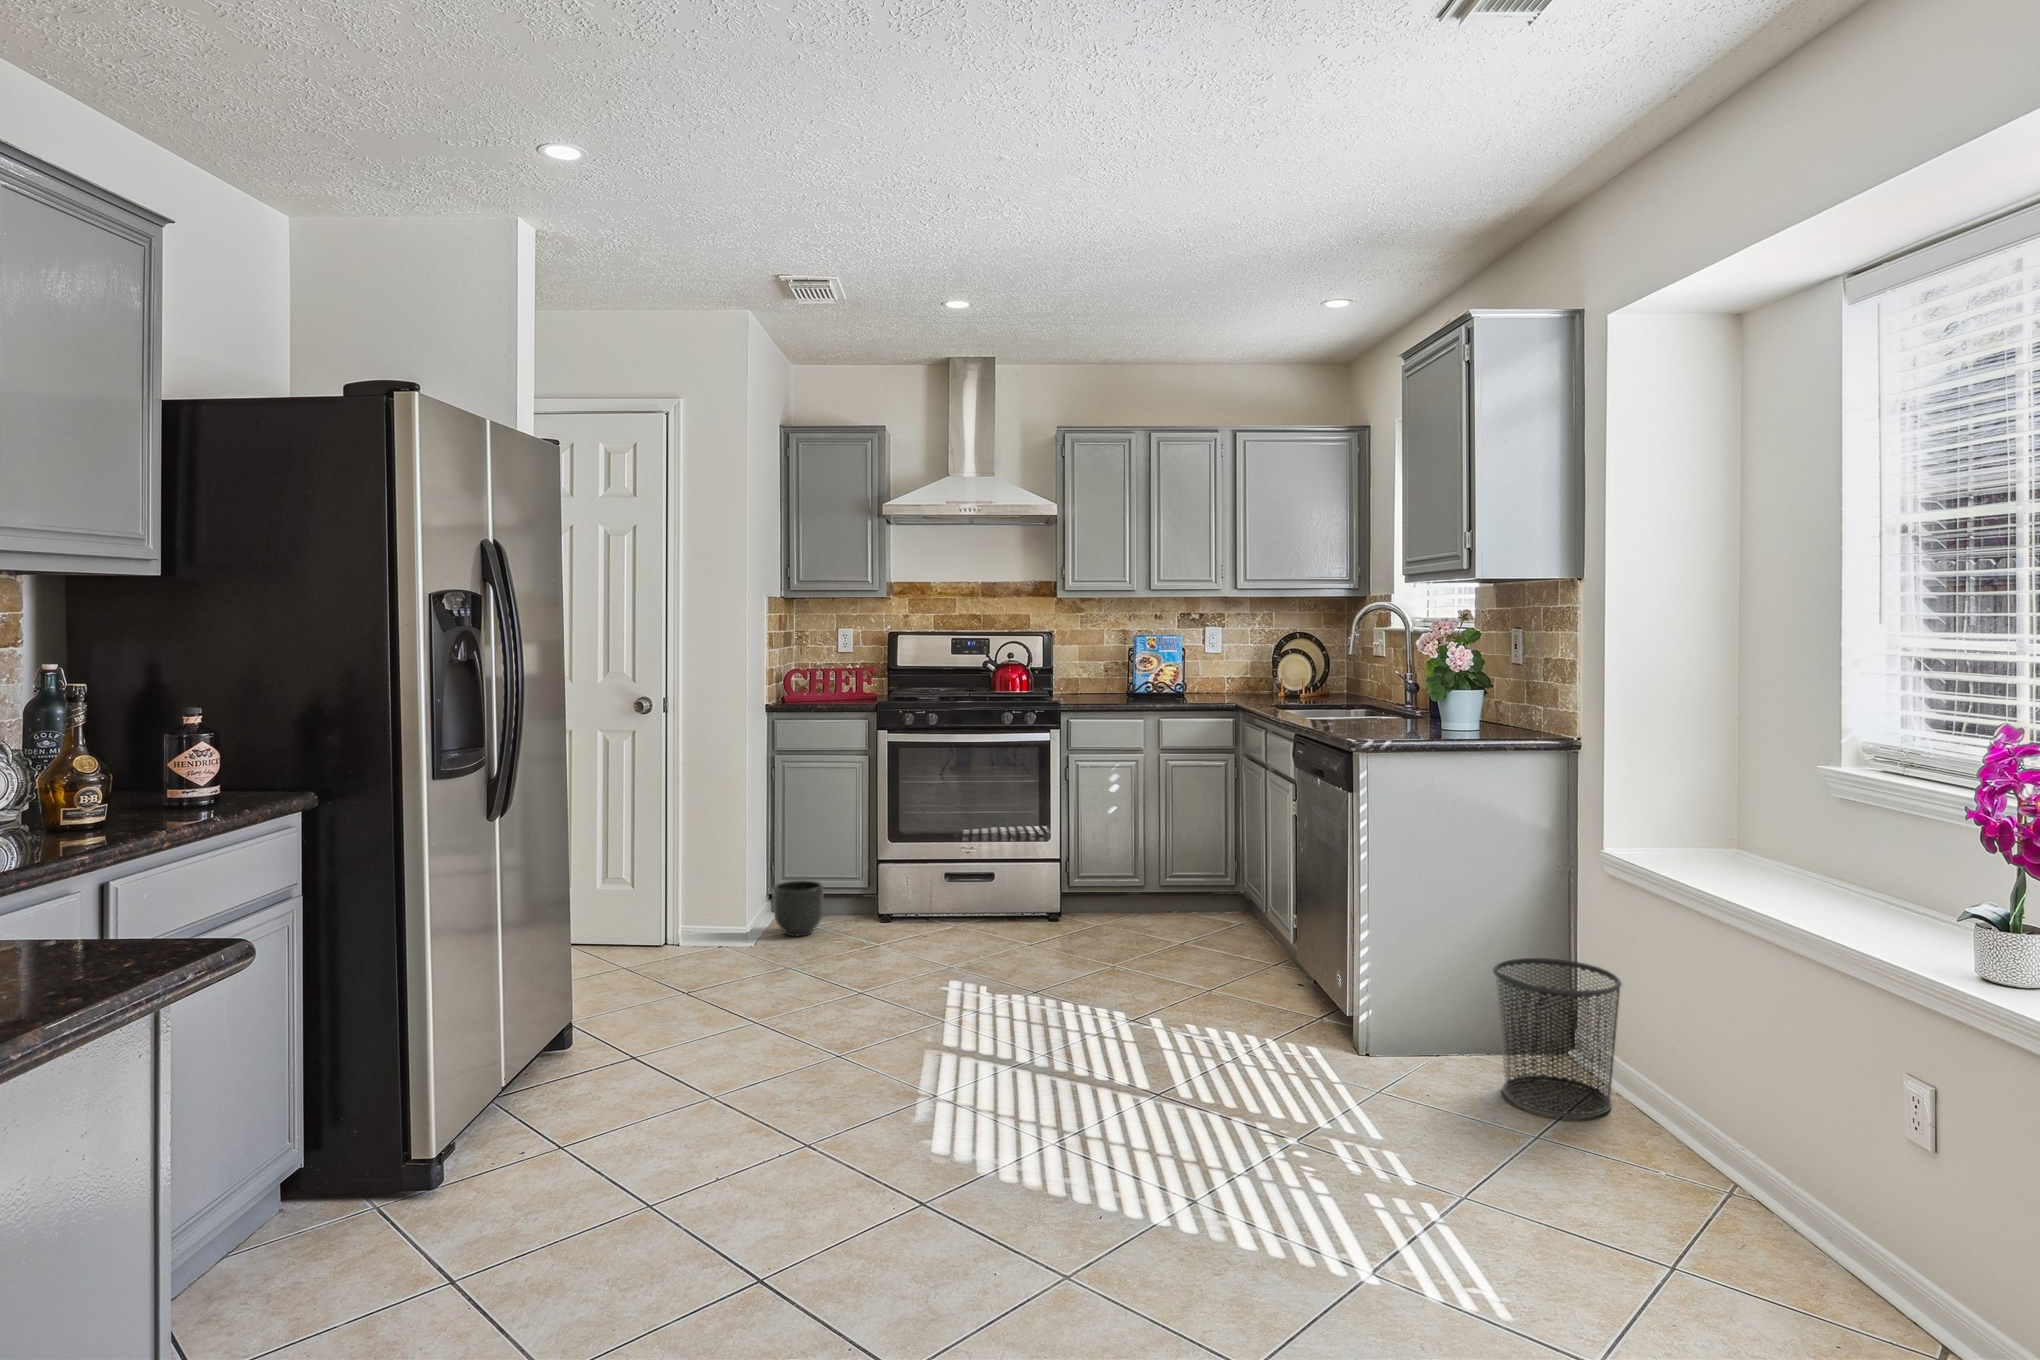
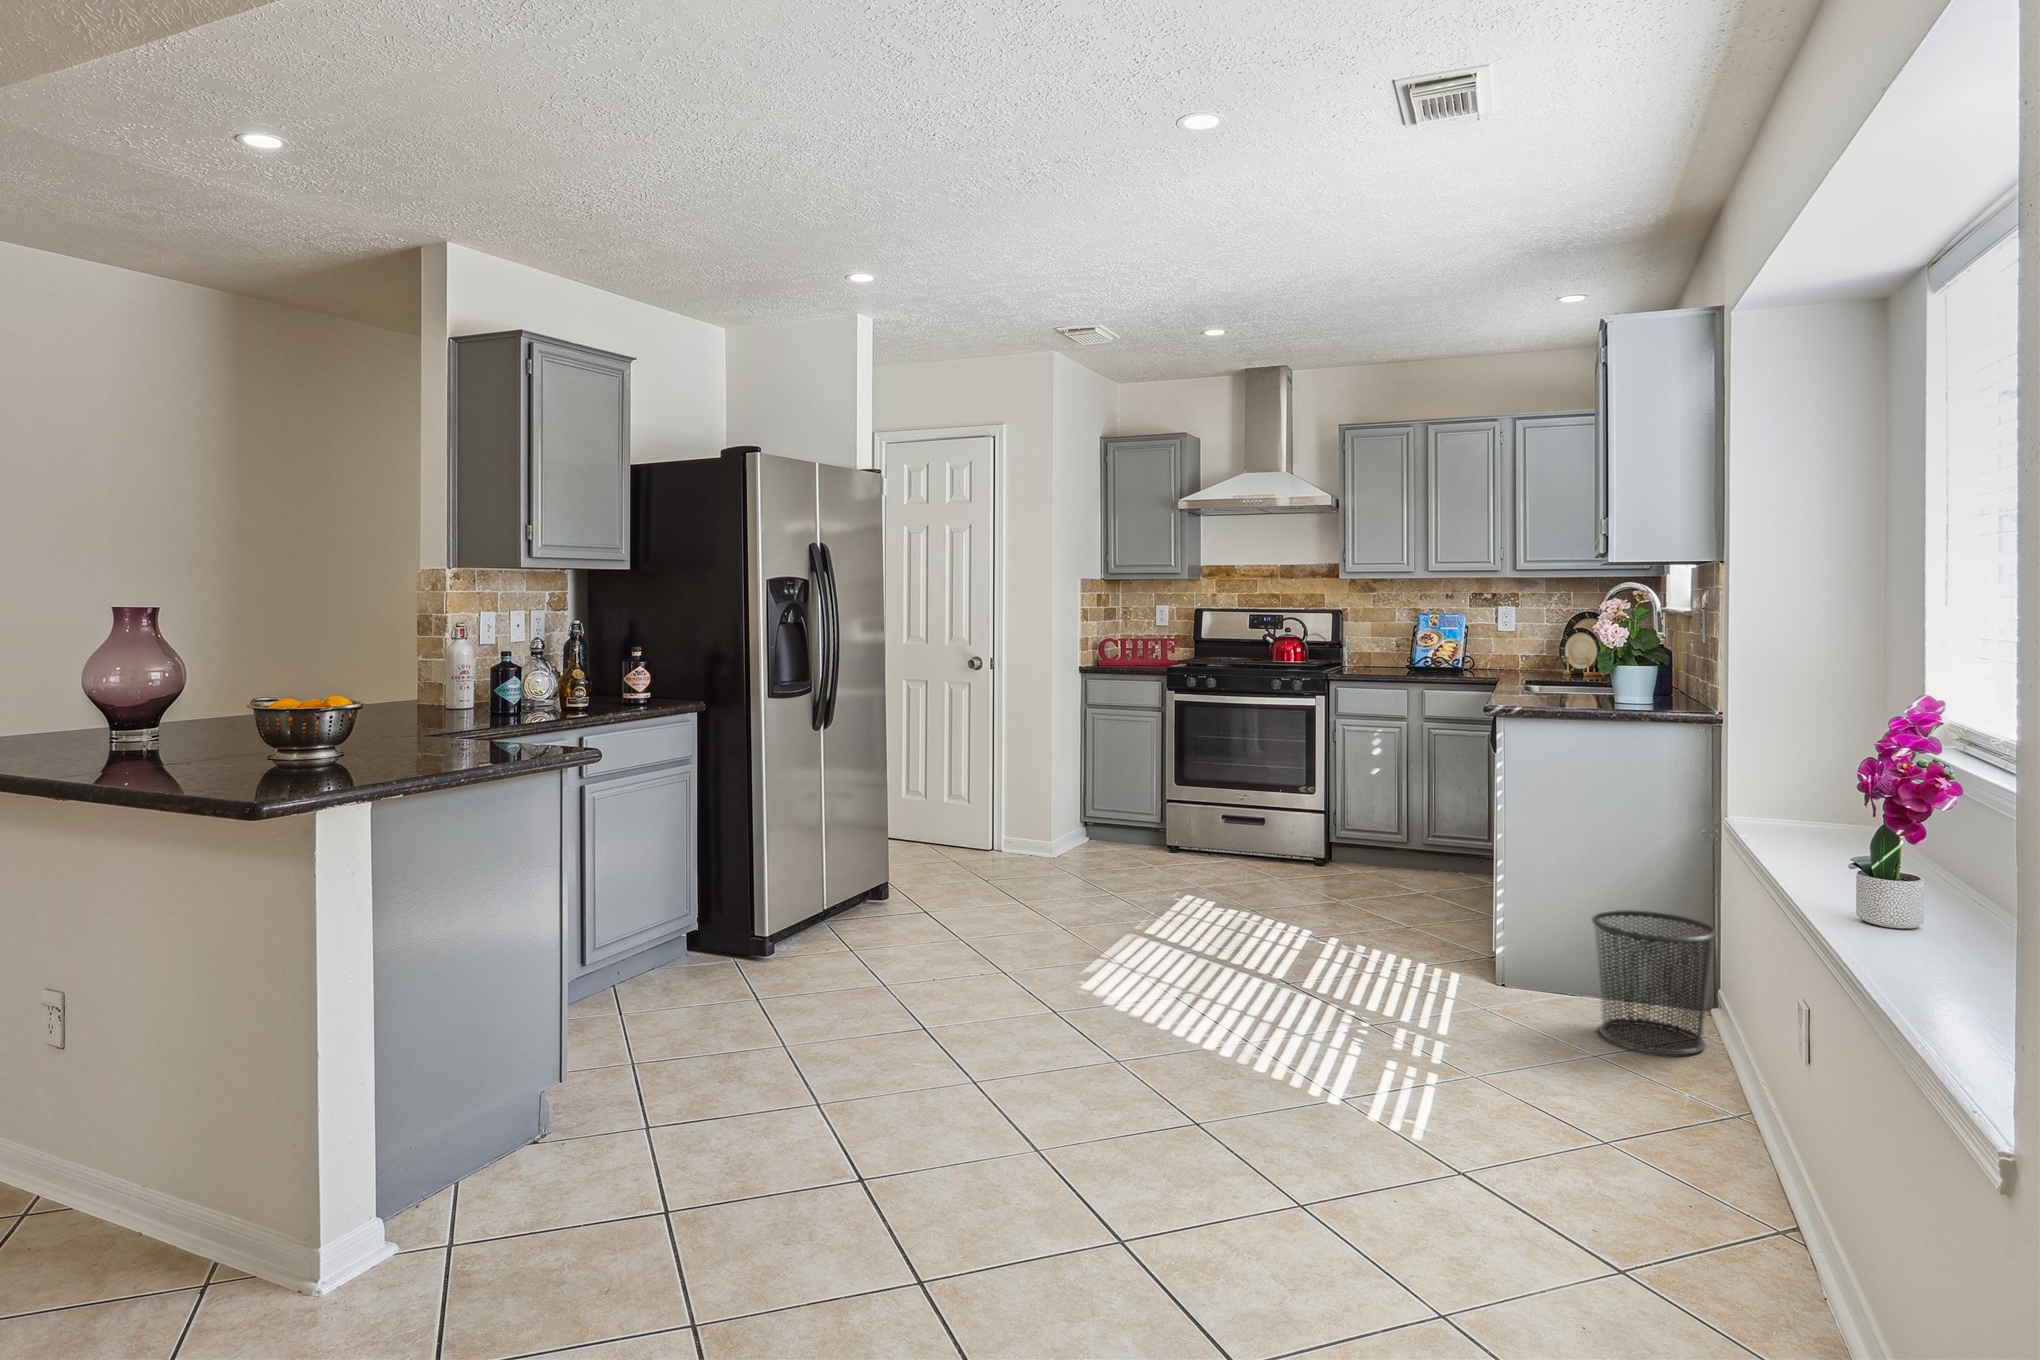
planter: present [773,881,823,937] -> none [1074,811,1115,855]

